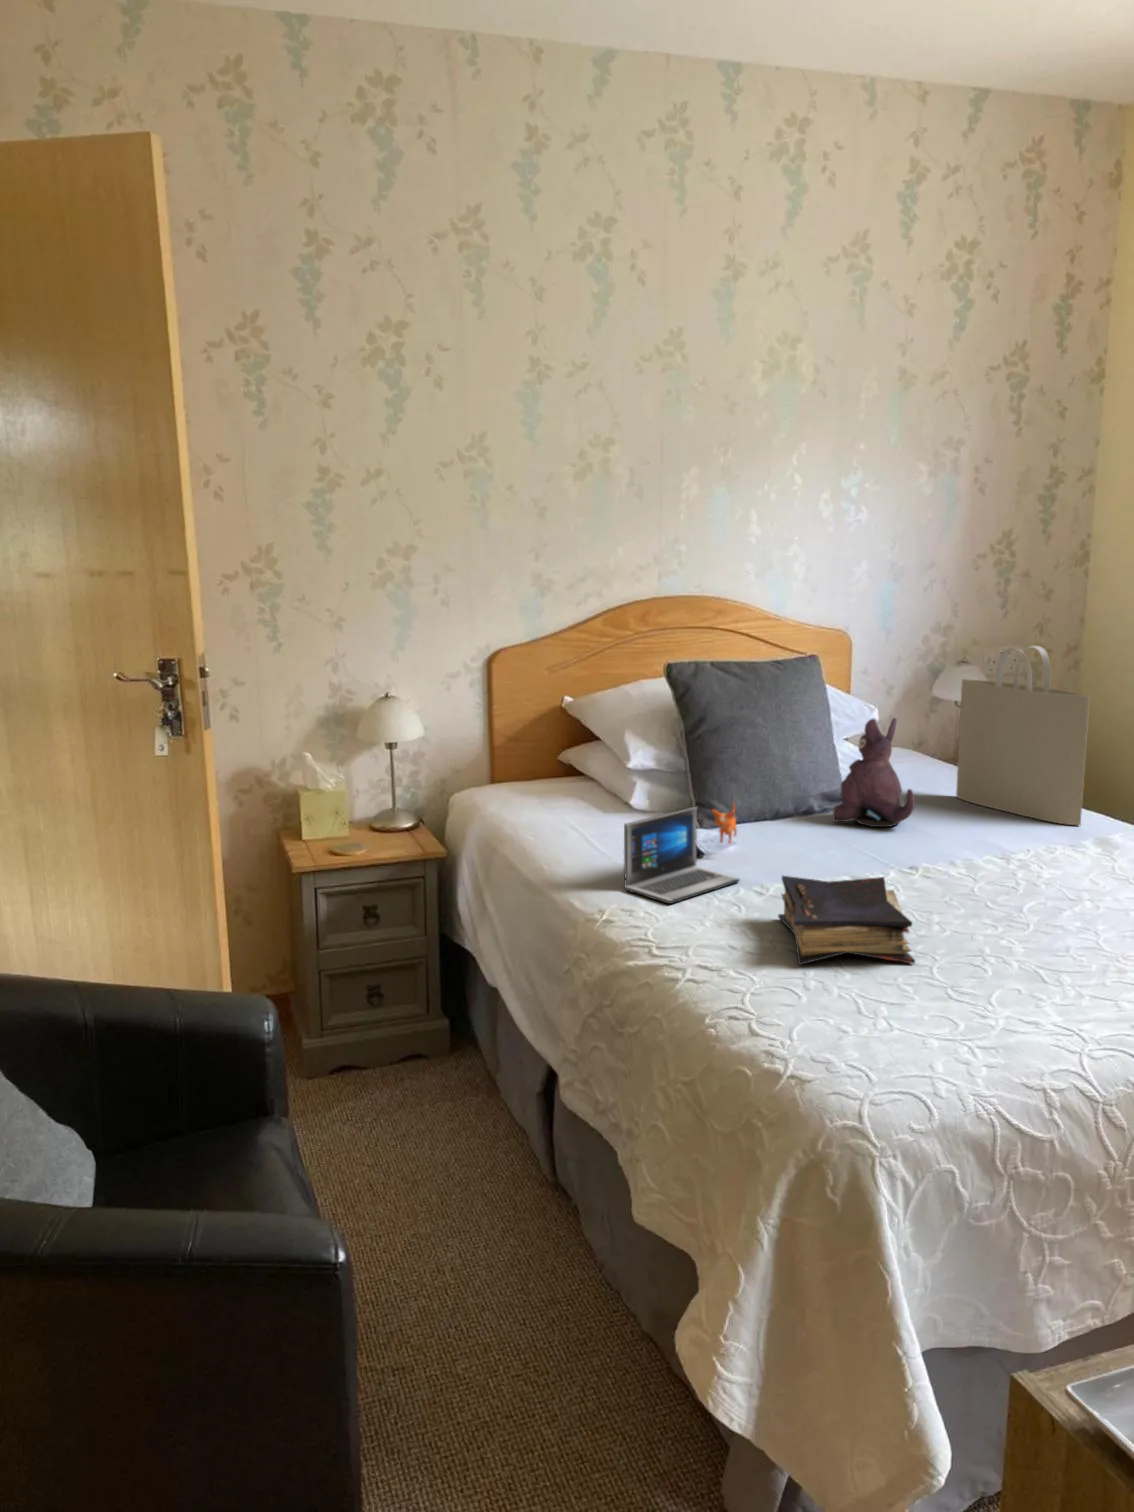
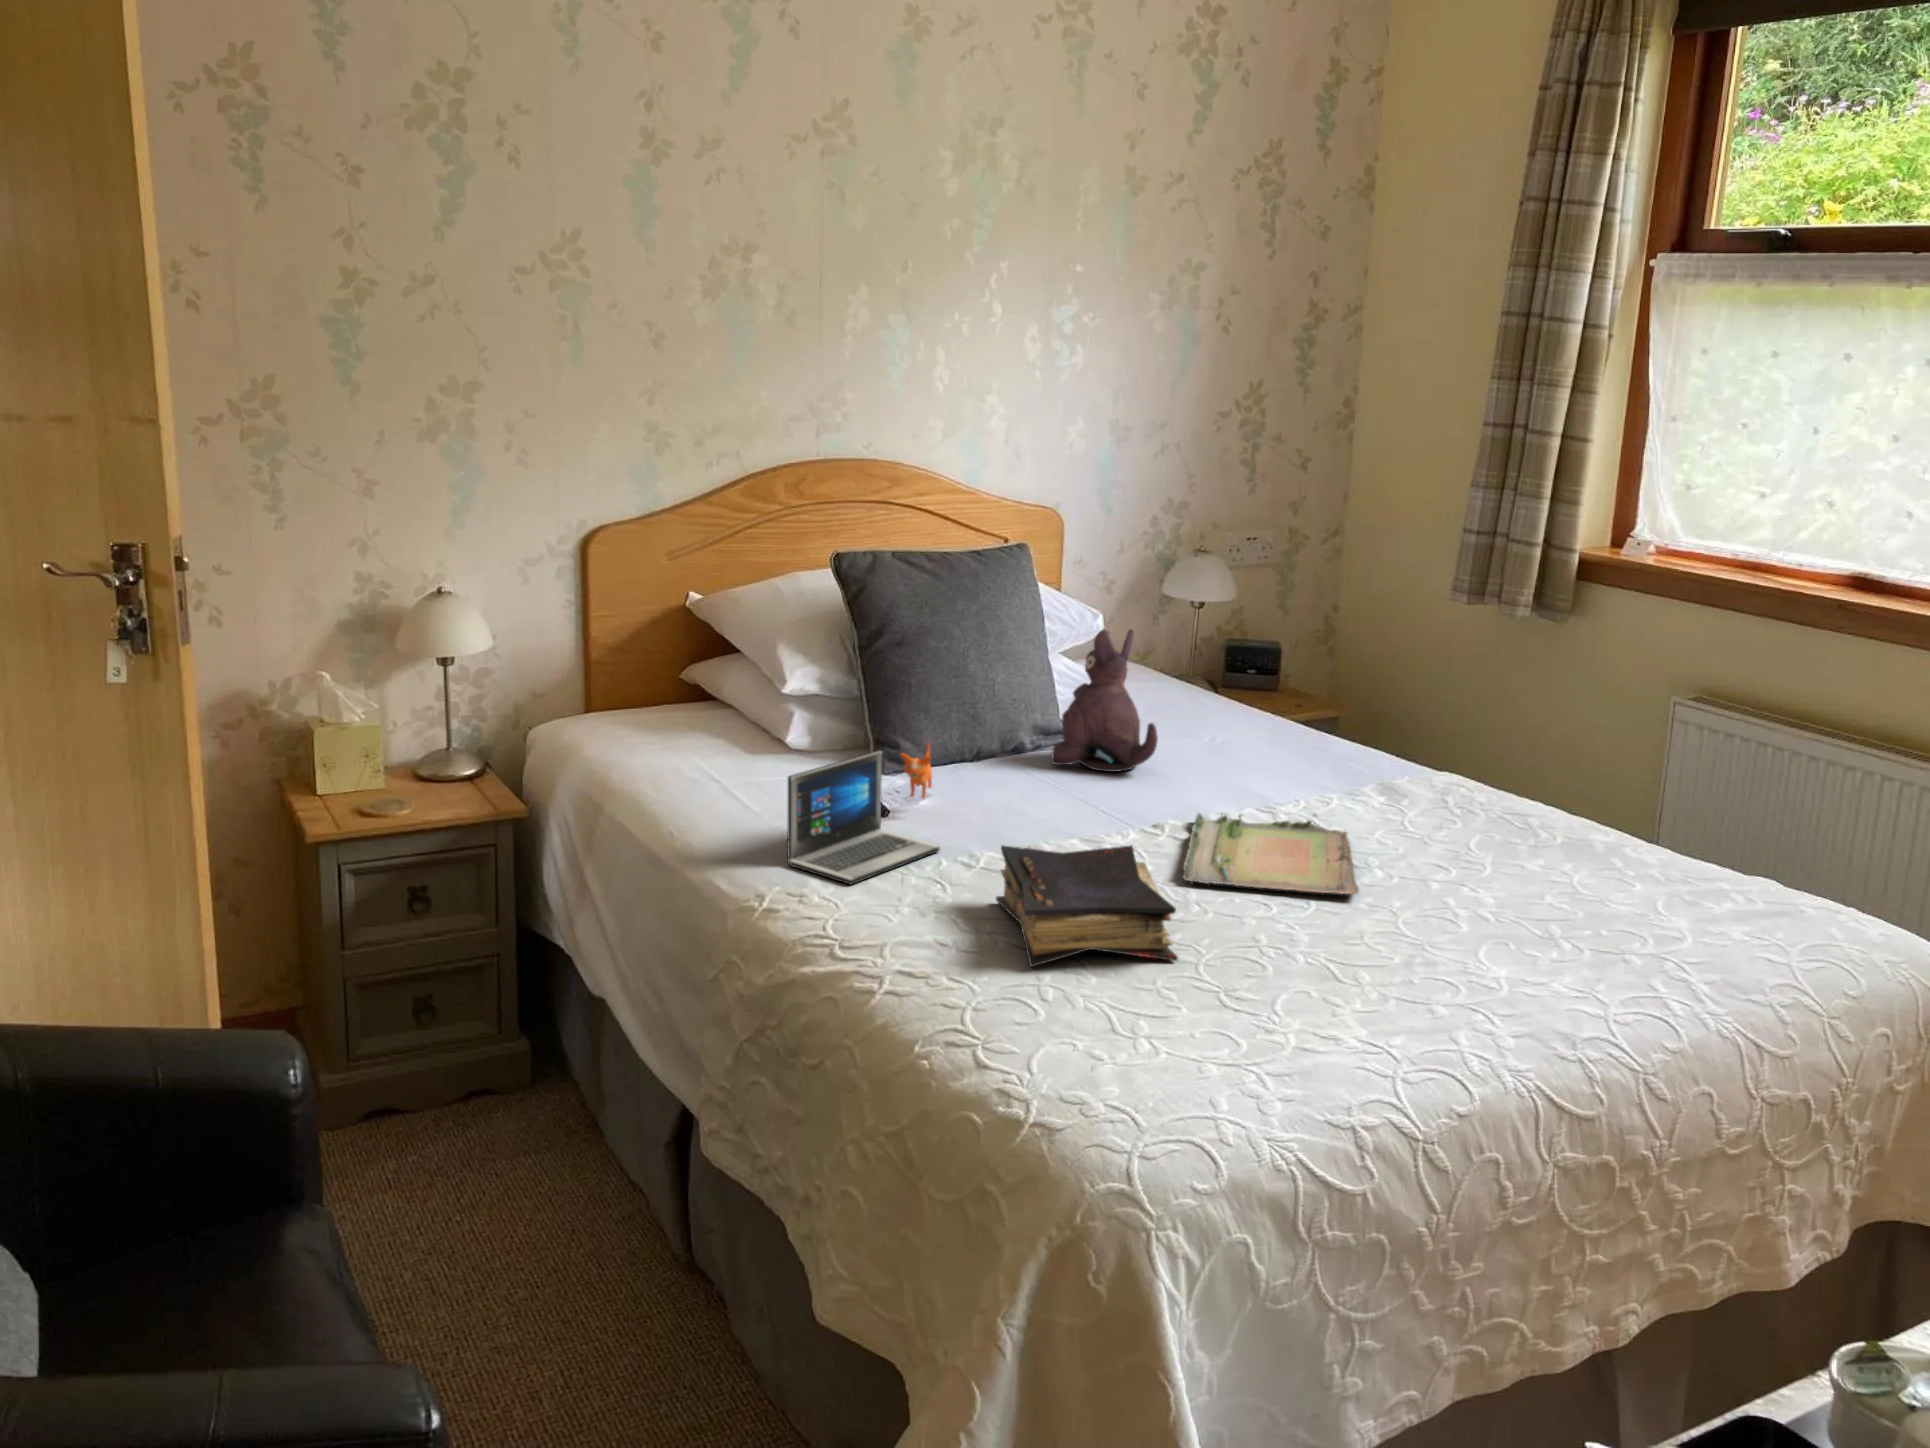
tote bag: present [956,646,1089,825] -> none [1203,537,1373,768]
tray: none [926,855,1068,918] -> present [1183,814,1359,894]

